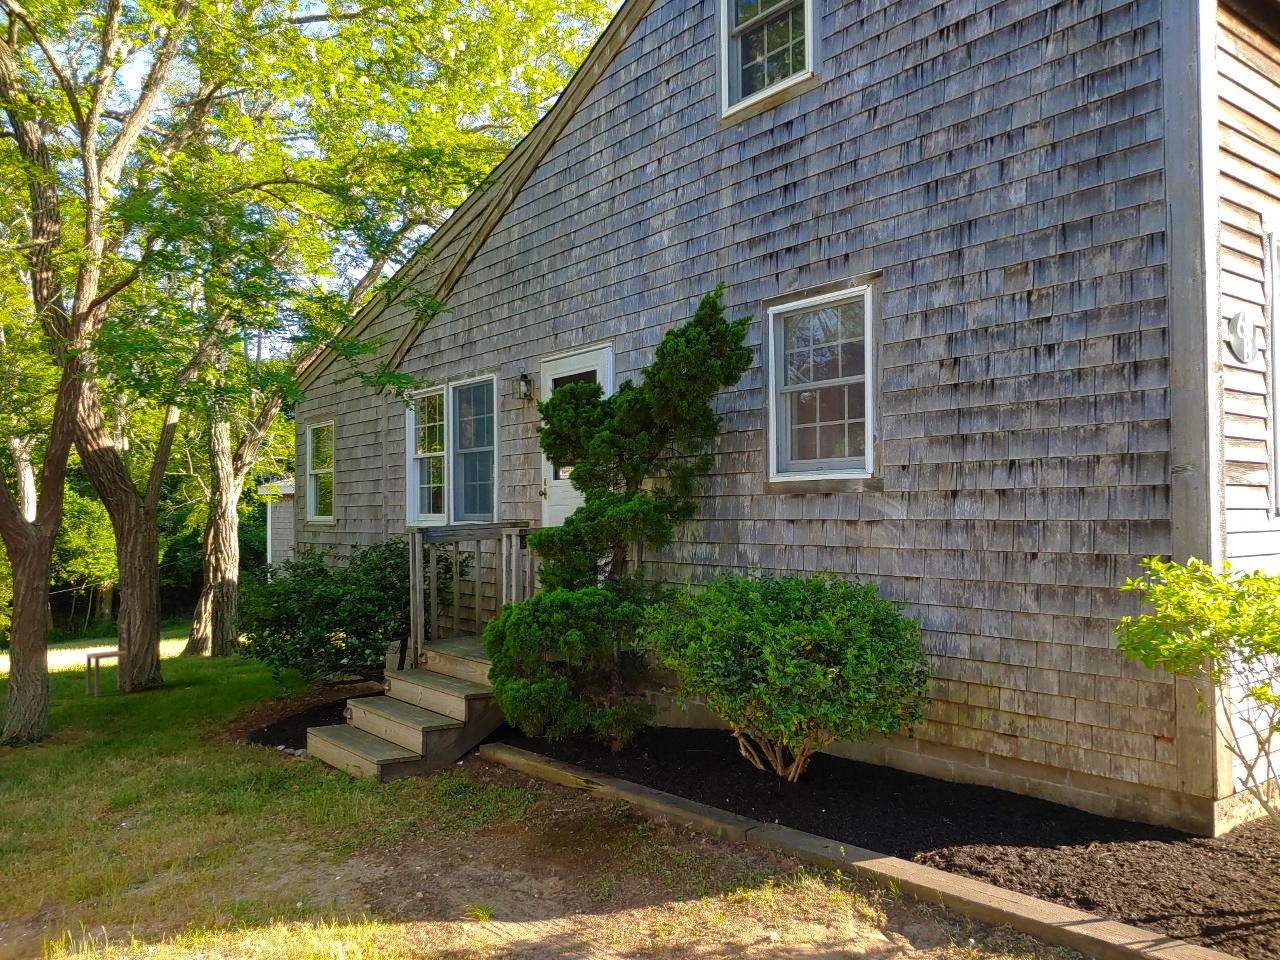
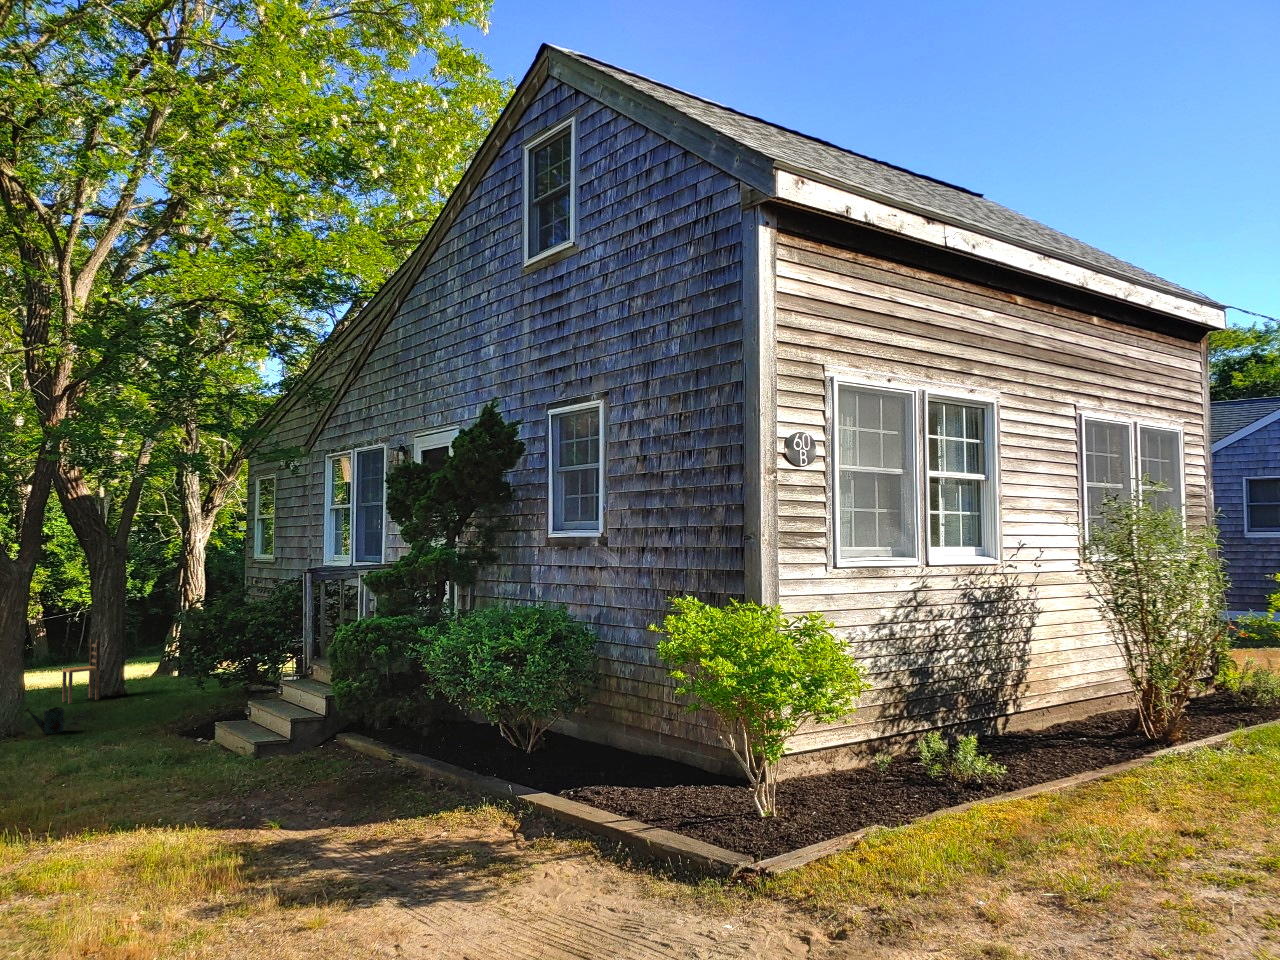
watering can: none [52,703,111,738] -> present [25,707,64,734]

